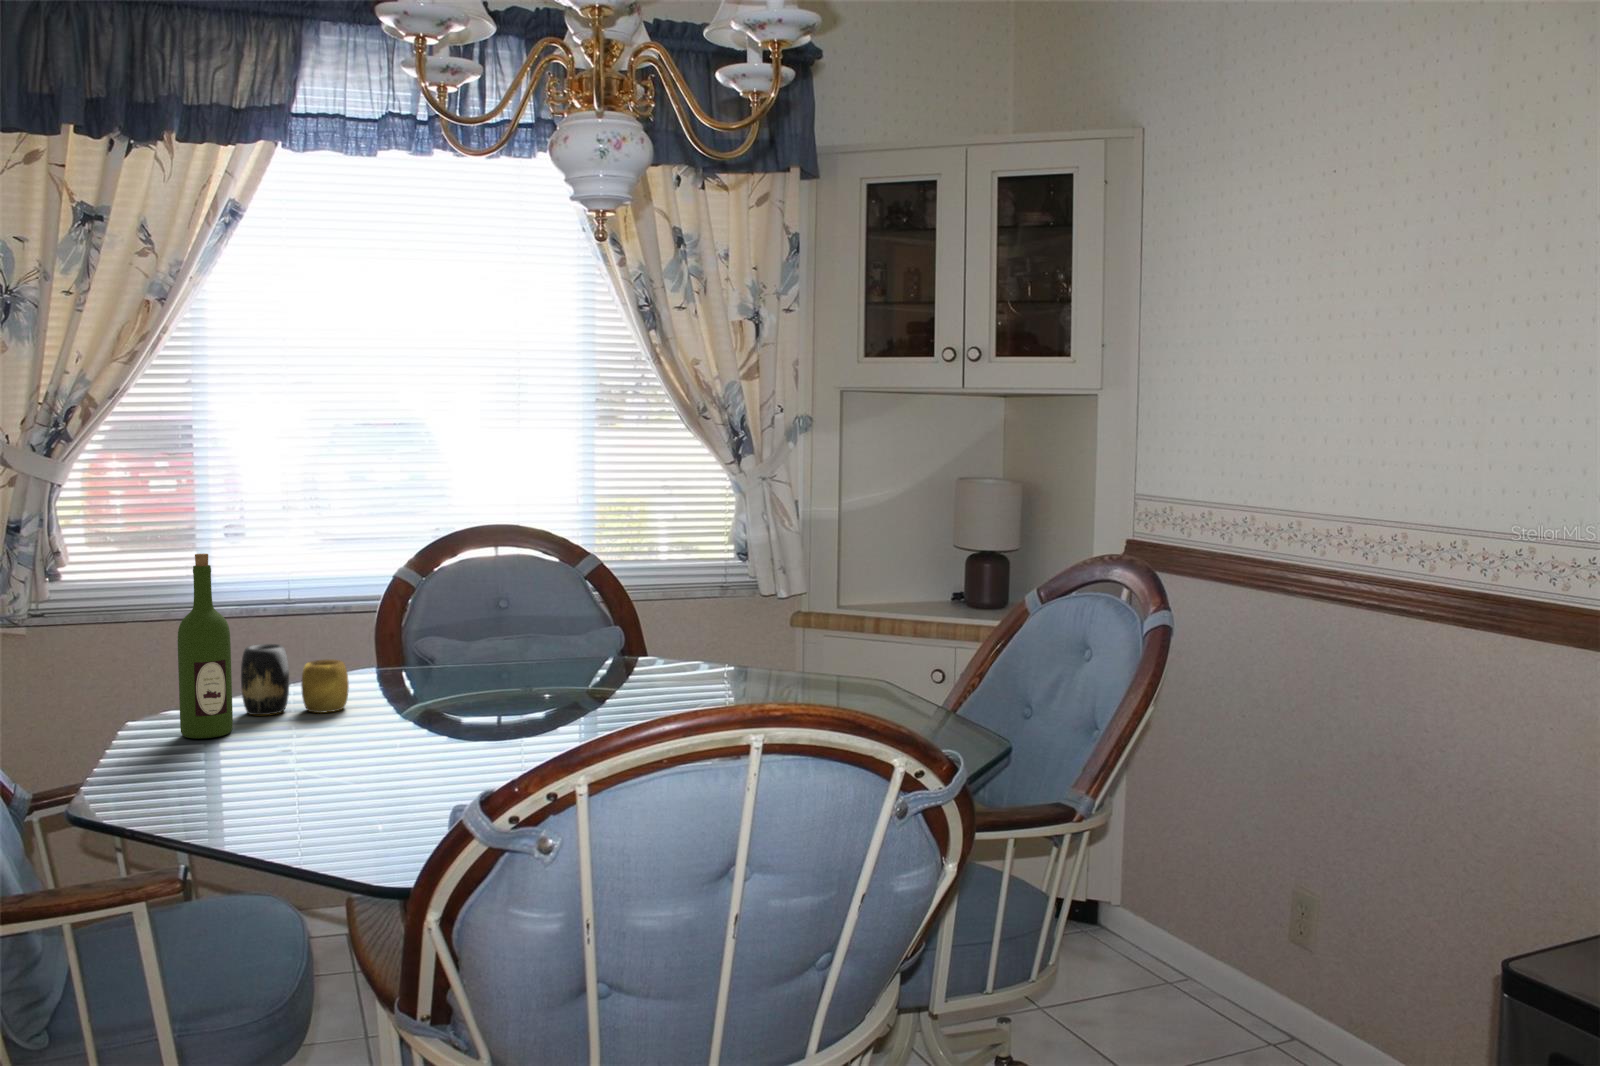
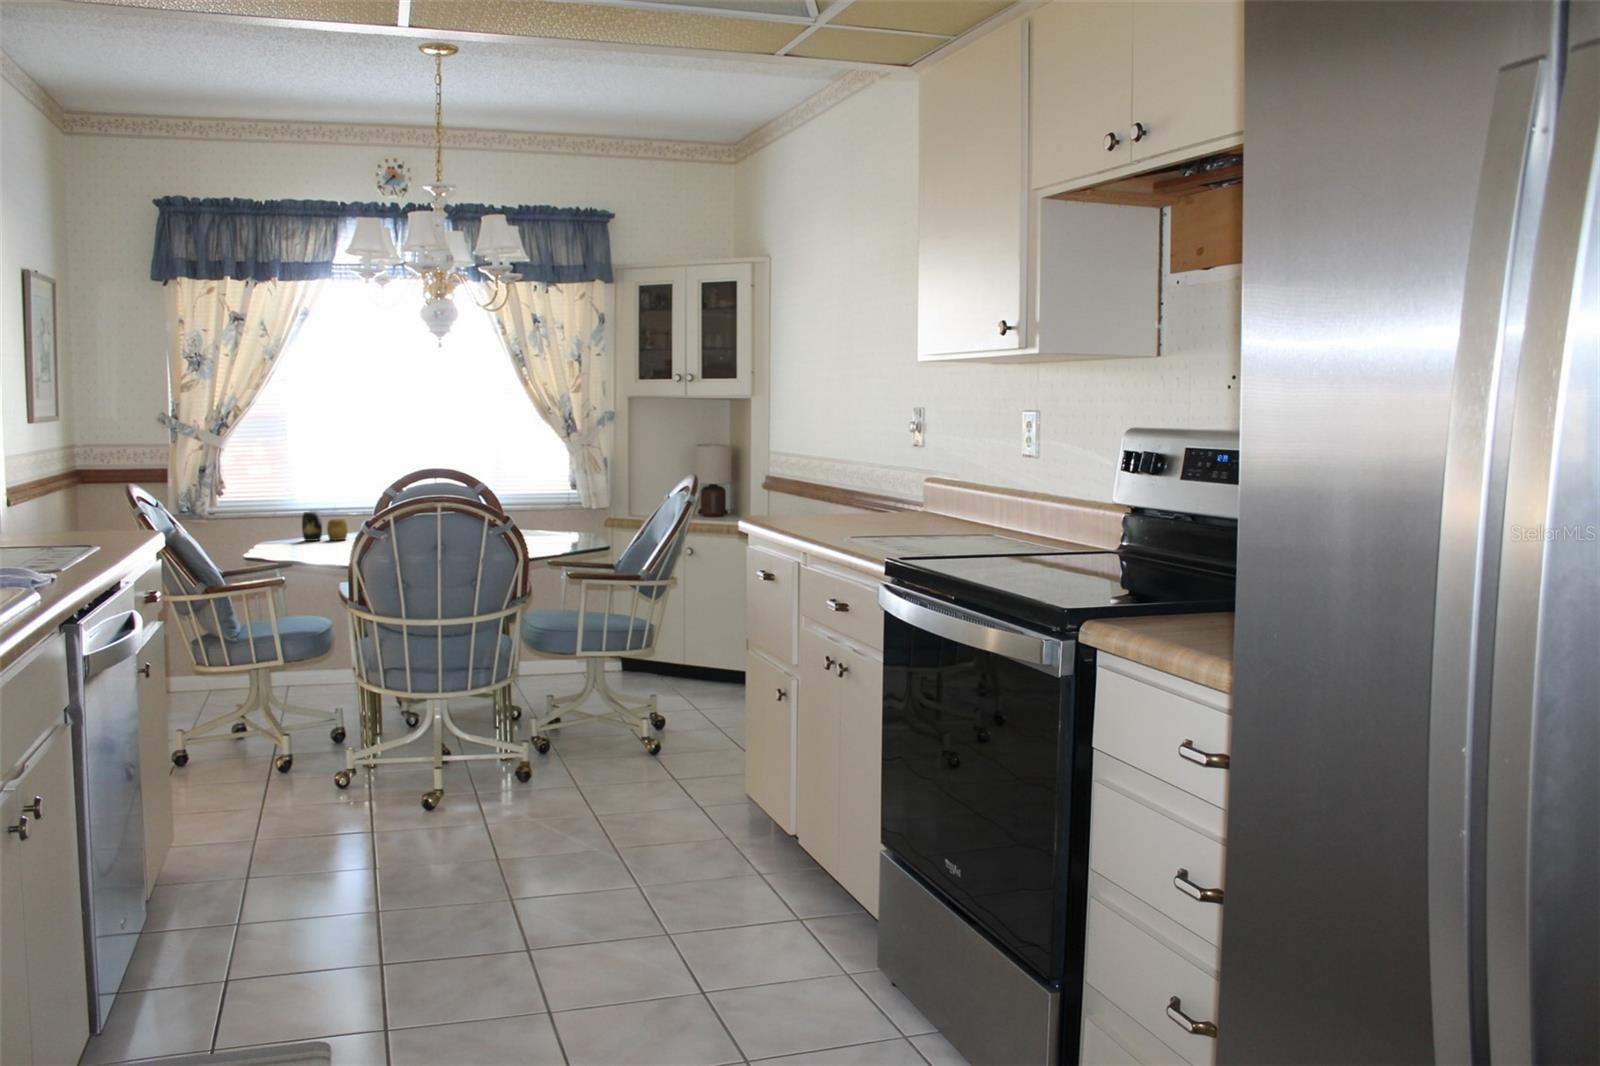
wine bottle: present [178,554,233,739] -> none [275,470,297,545]

